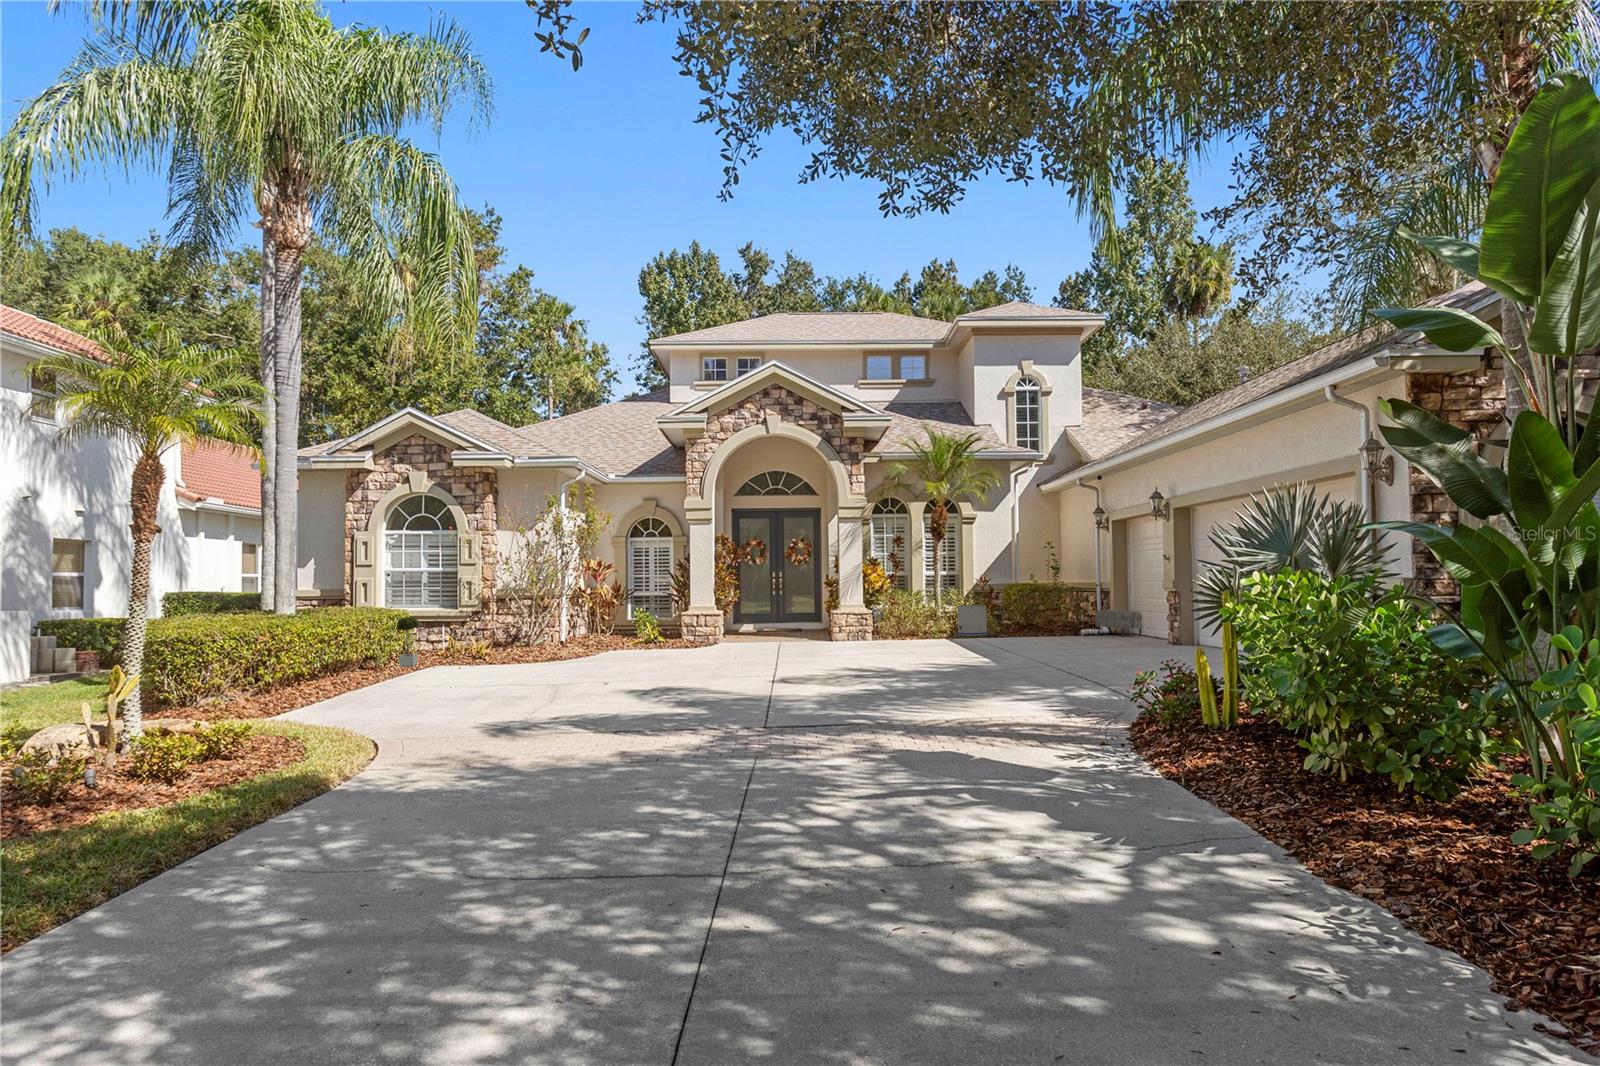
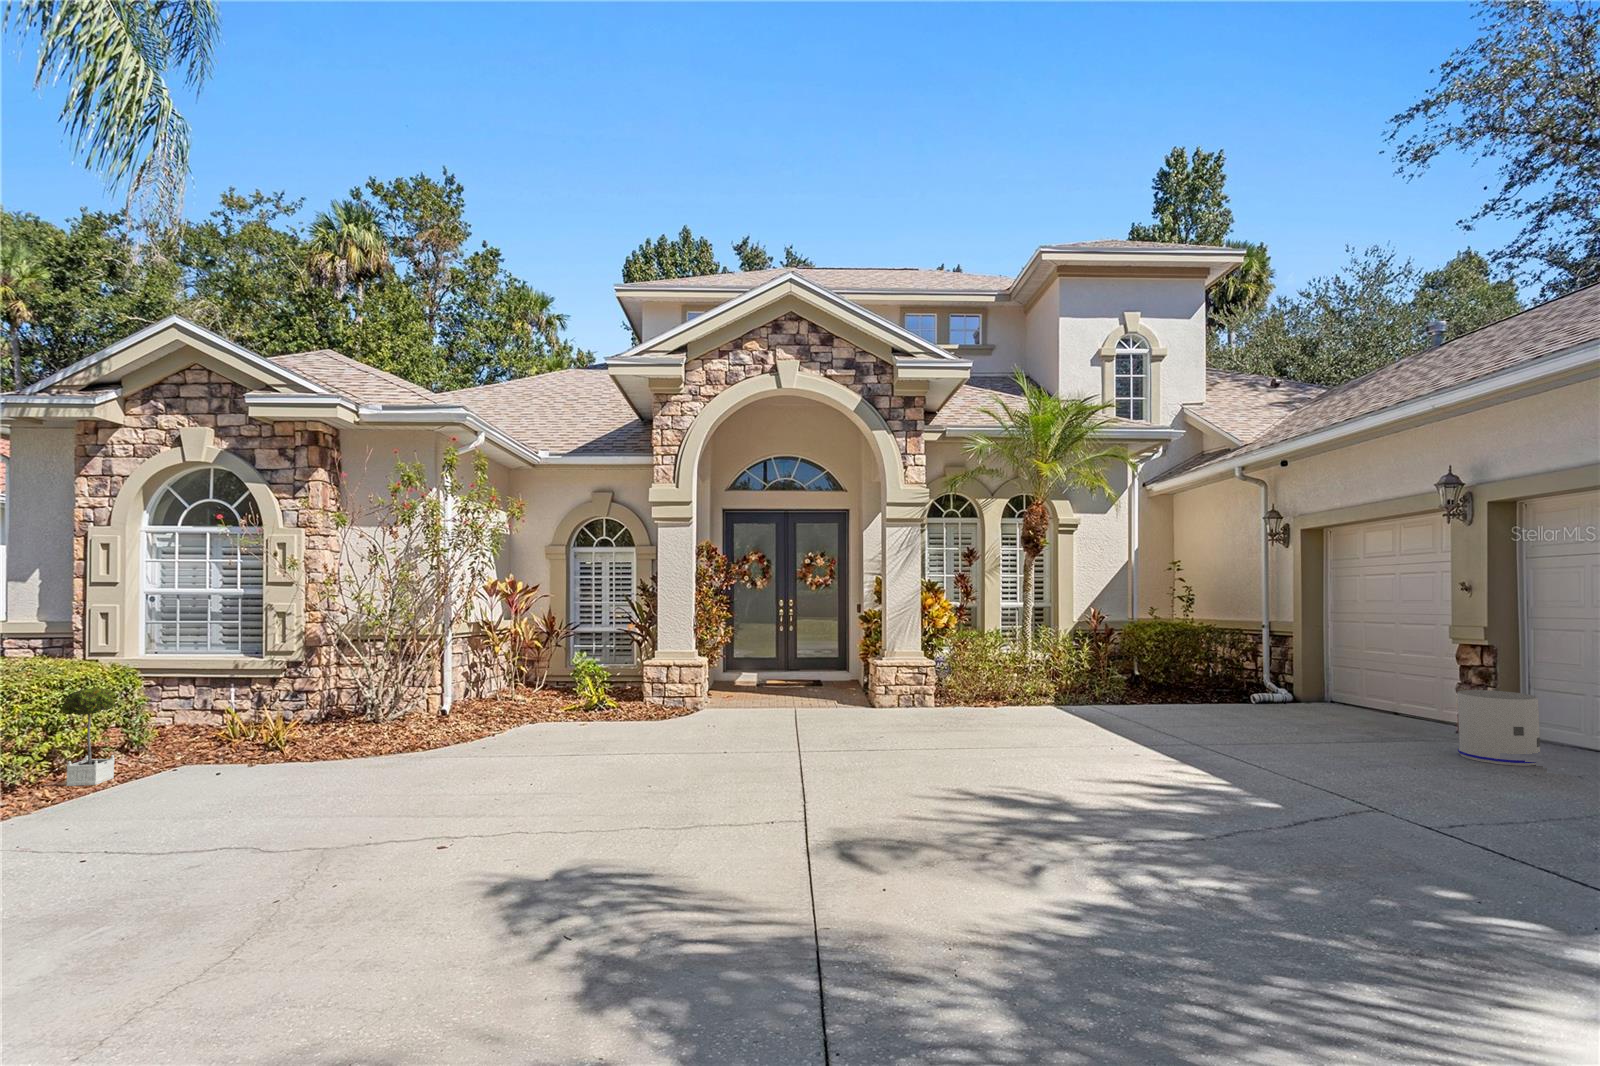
trash can: present [957,605,987,636] -> present [1457,690,1540,766]
bench: present [1095,609,1142,636] -> none [1276,666,1372,715]

